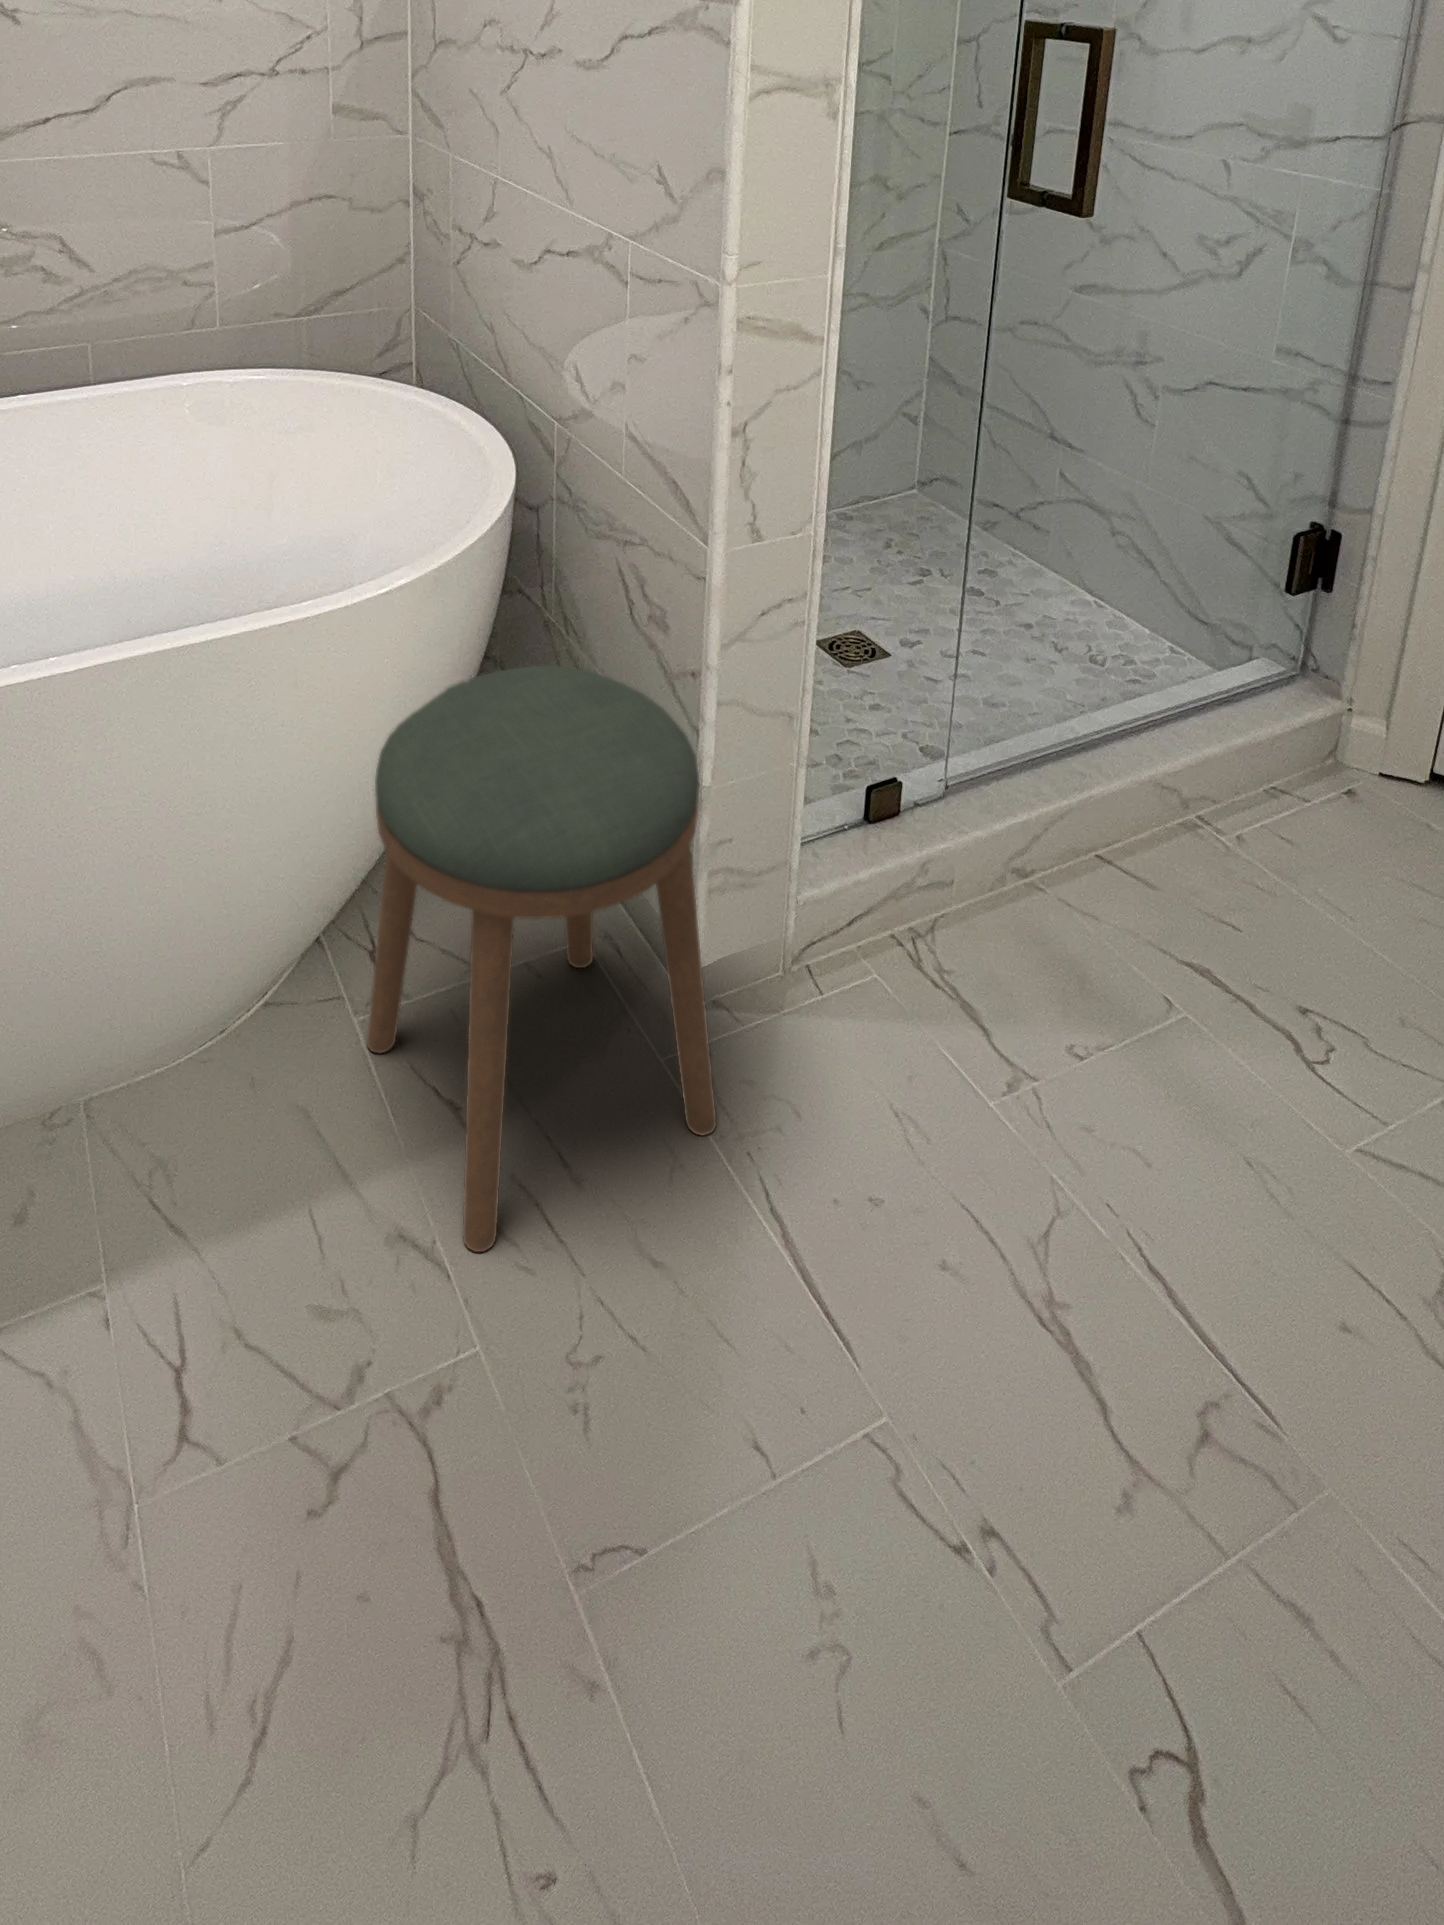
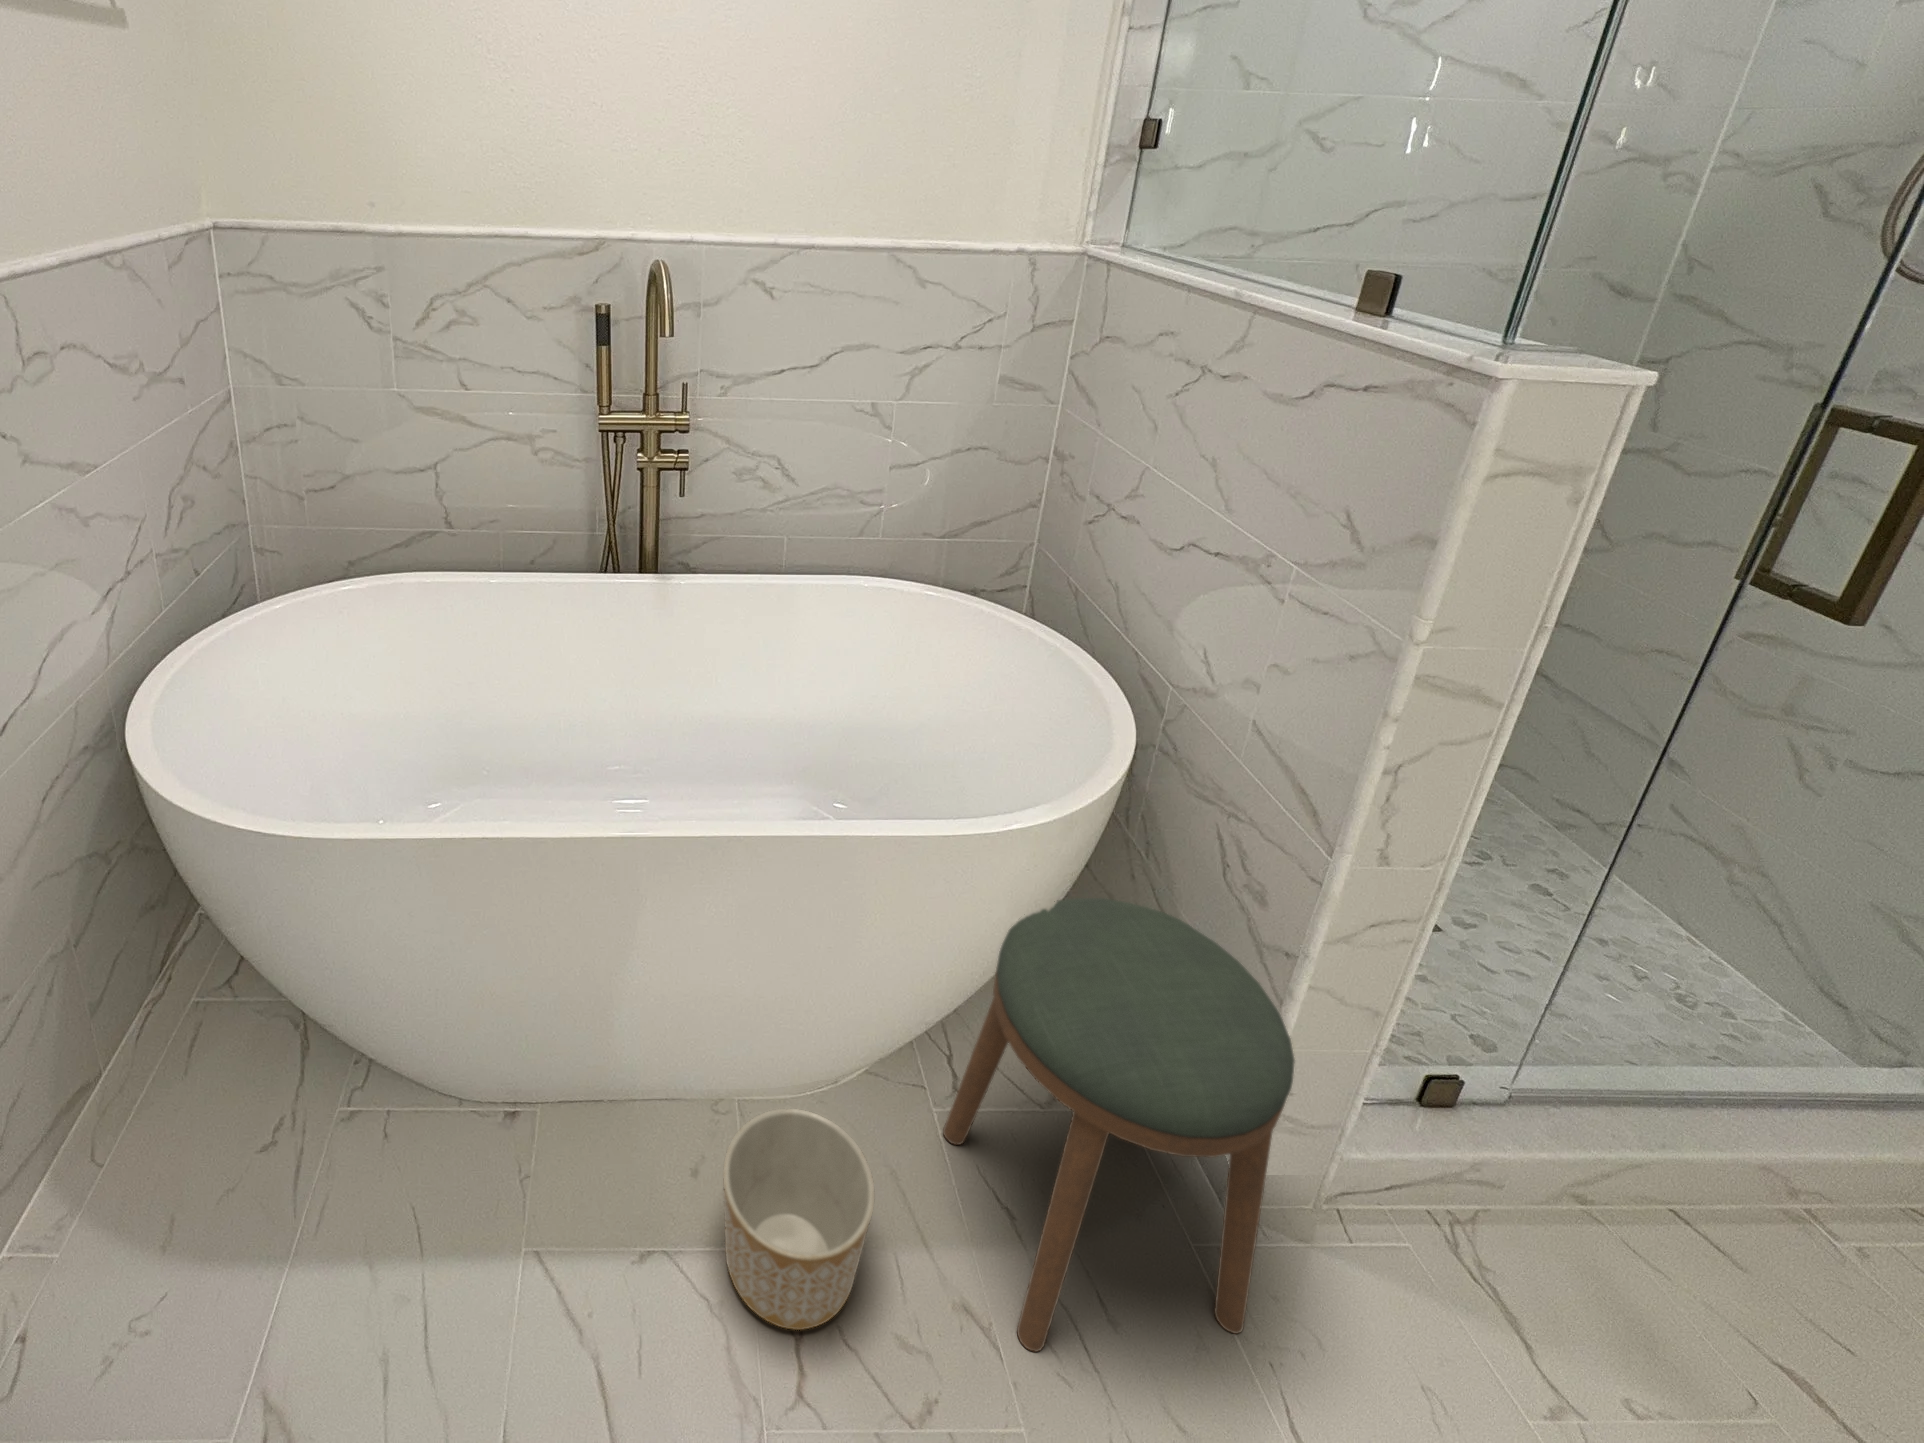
planter: none [35,1058,253,1367] -> present [723,1109,875,1330]

